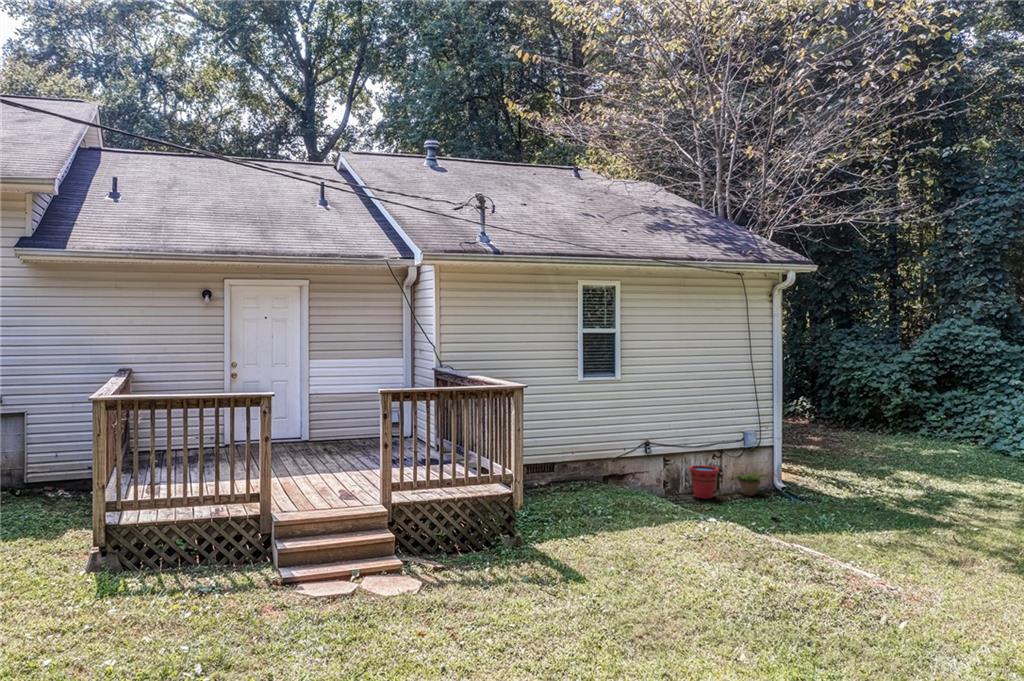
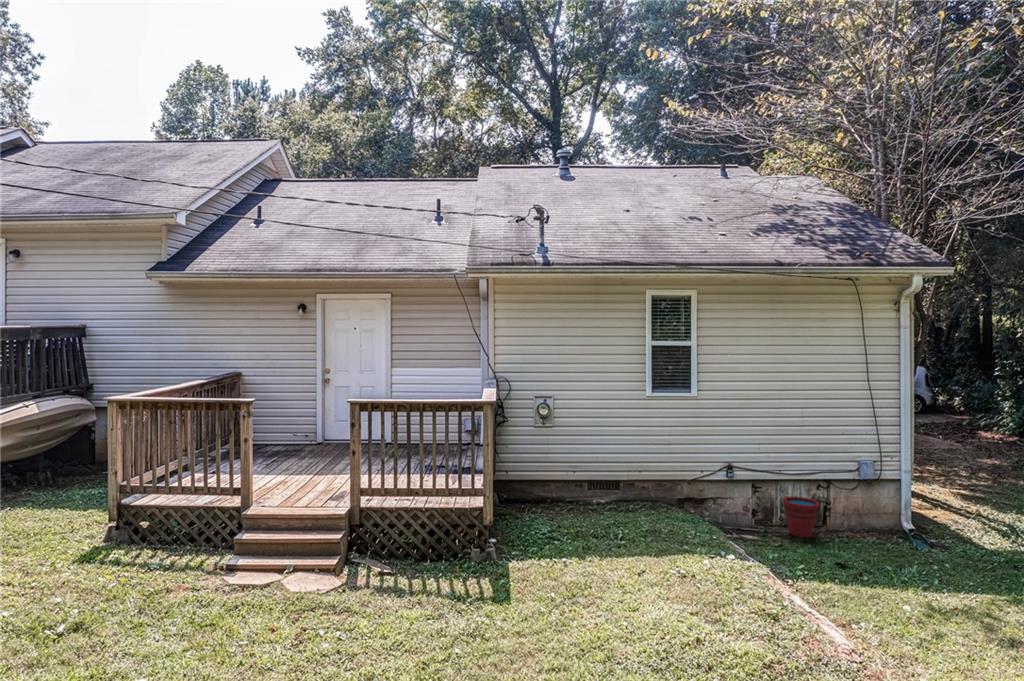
decorative plant: present [734,472,764,496] -> none [836,509,886,538]

